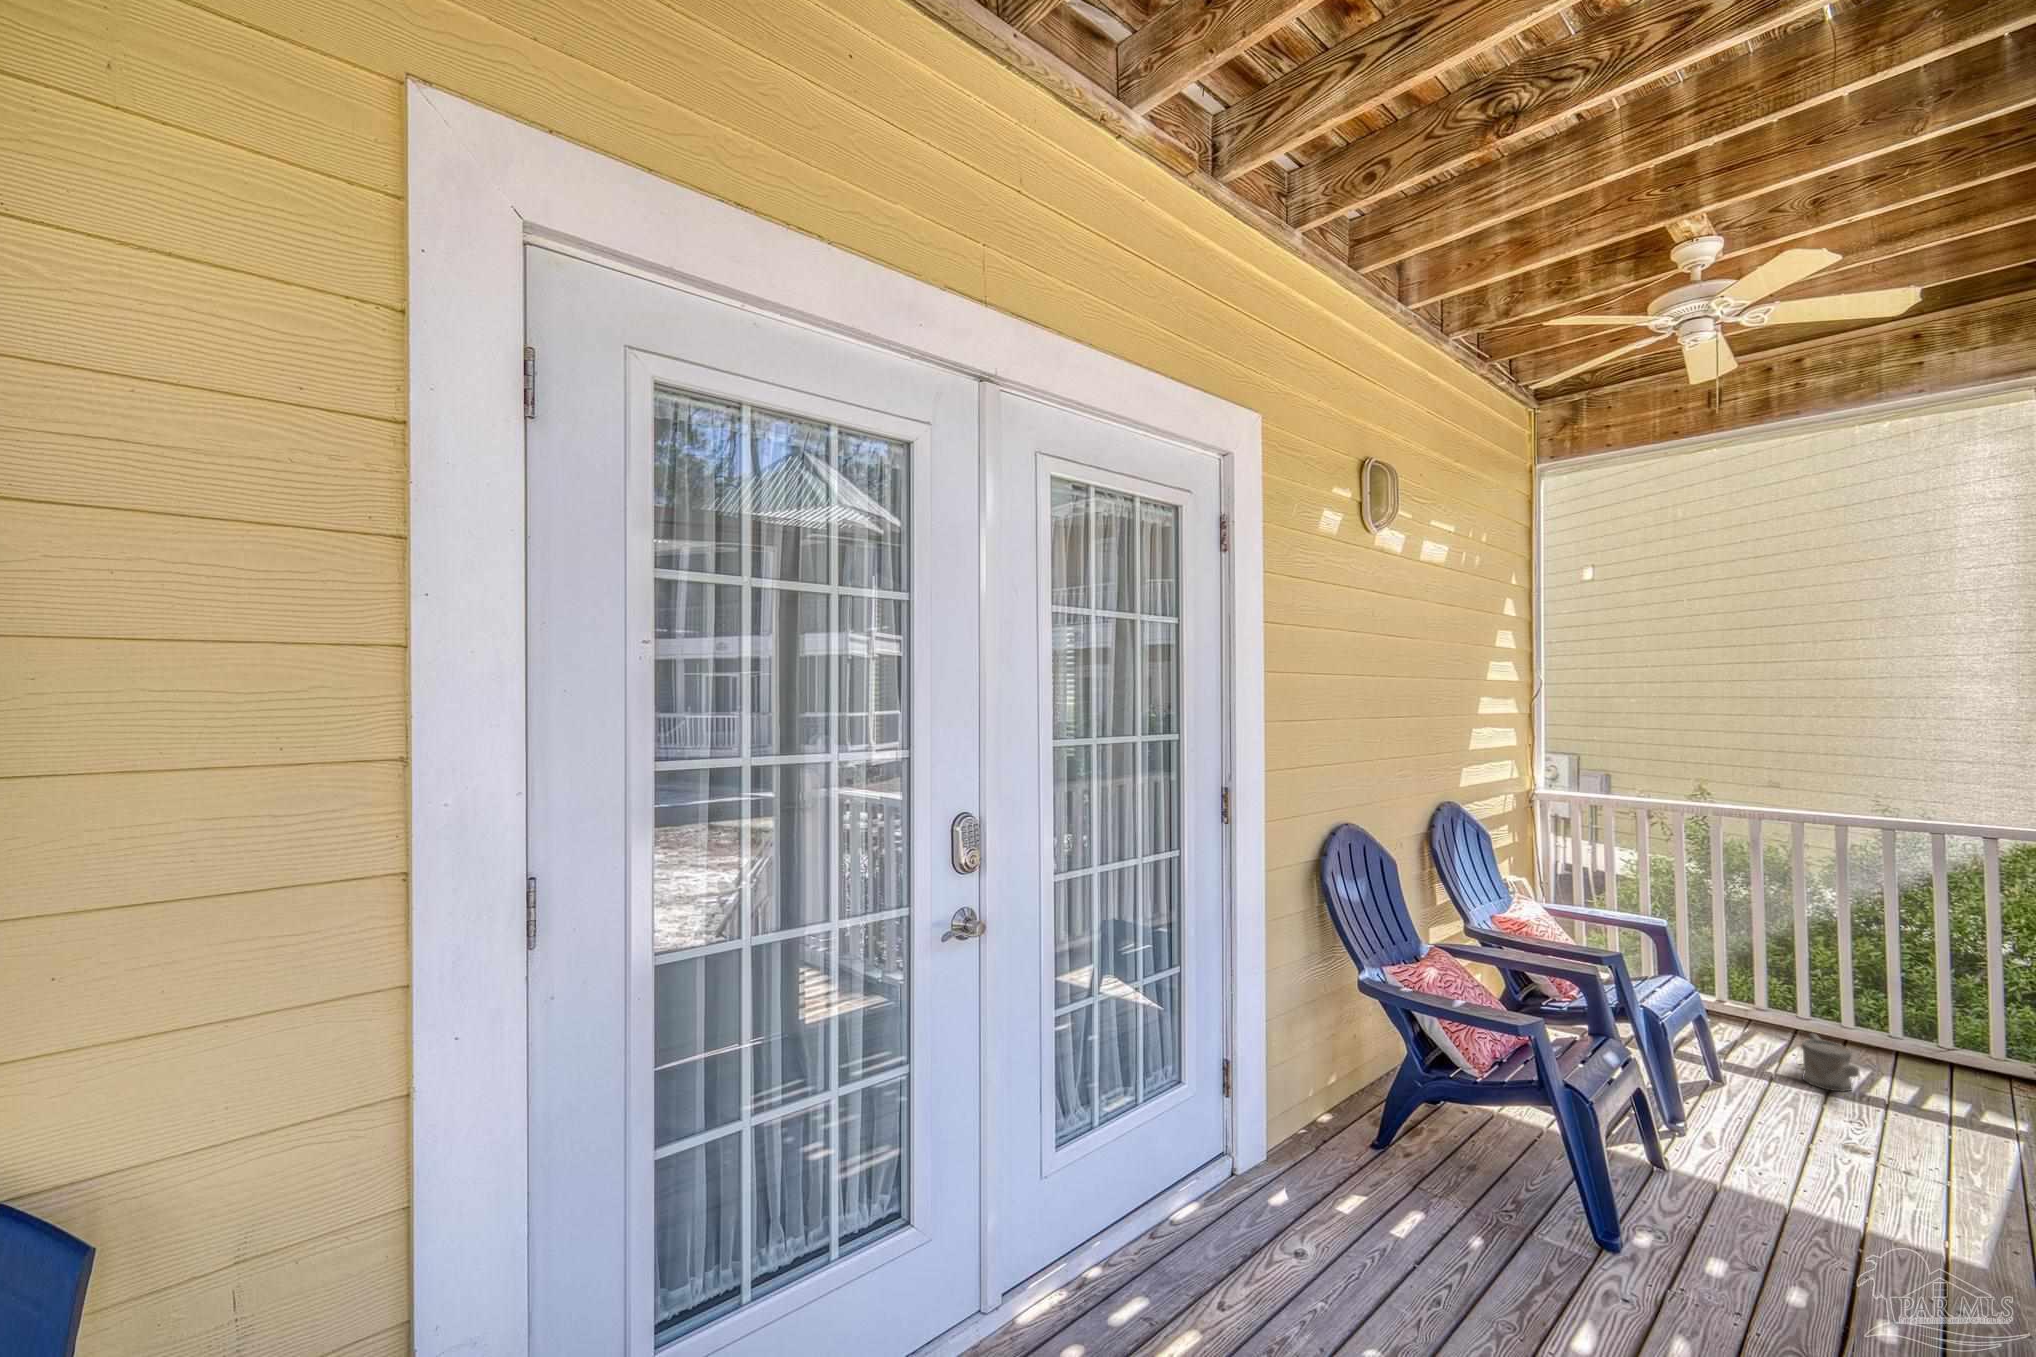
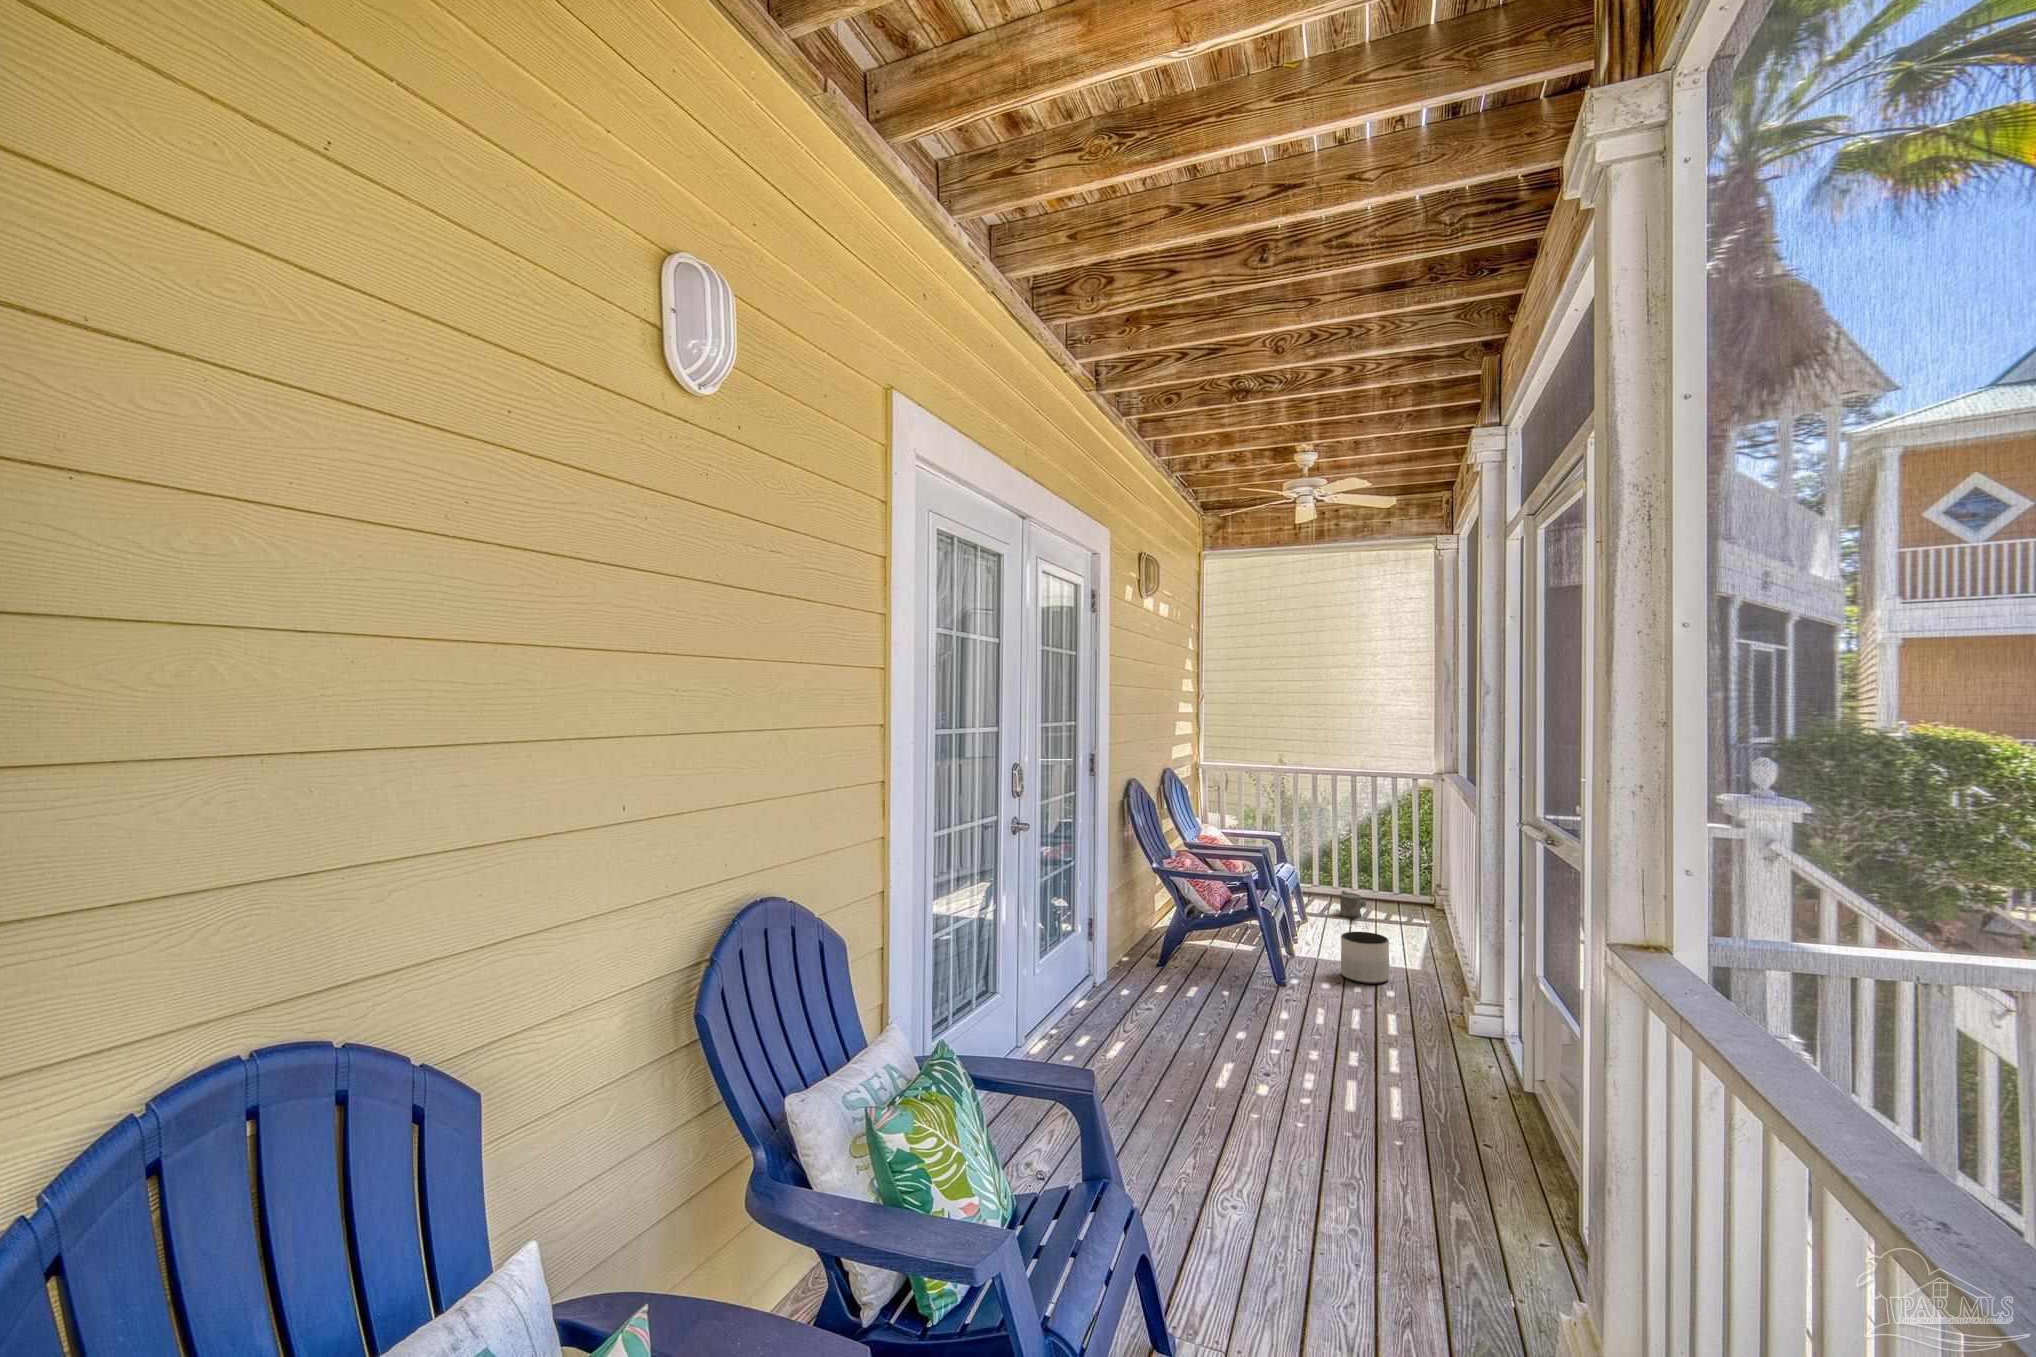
planter: none [1763,1156,1889,1289] -> present [1341,932,1389,984]

